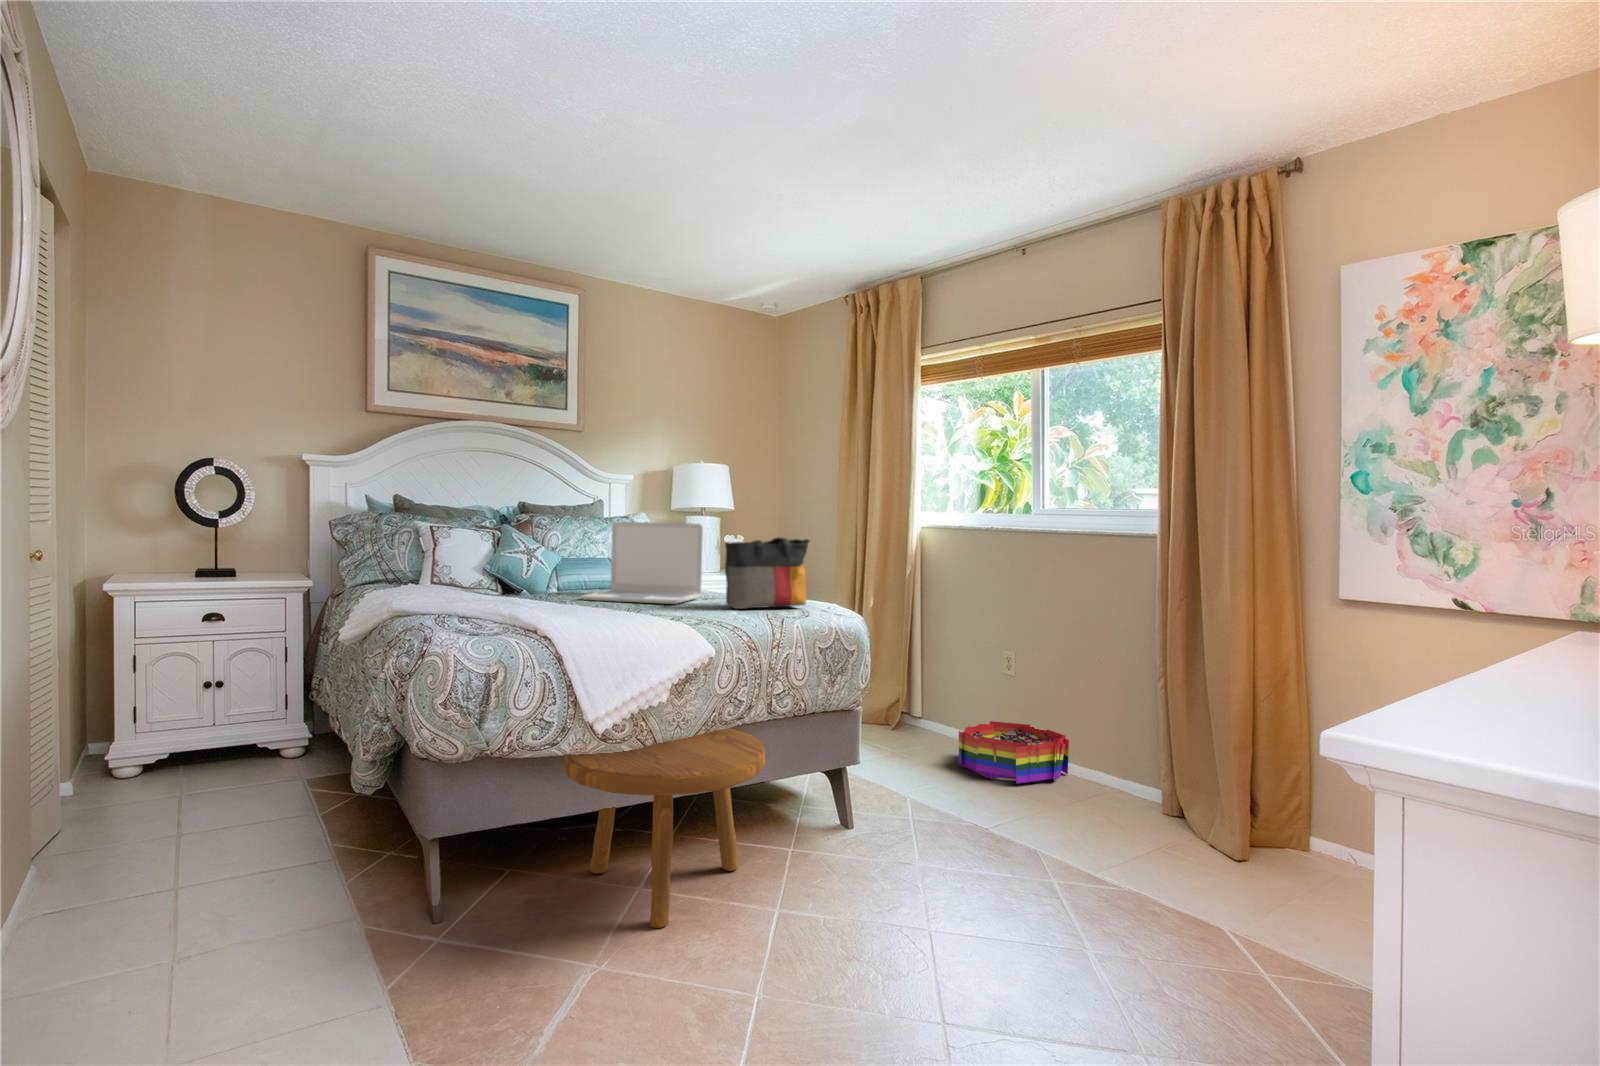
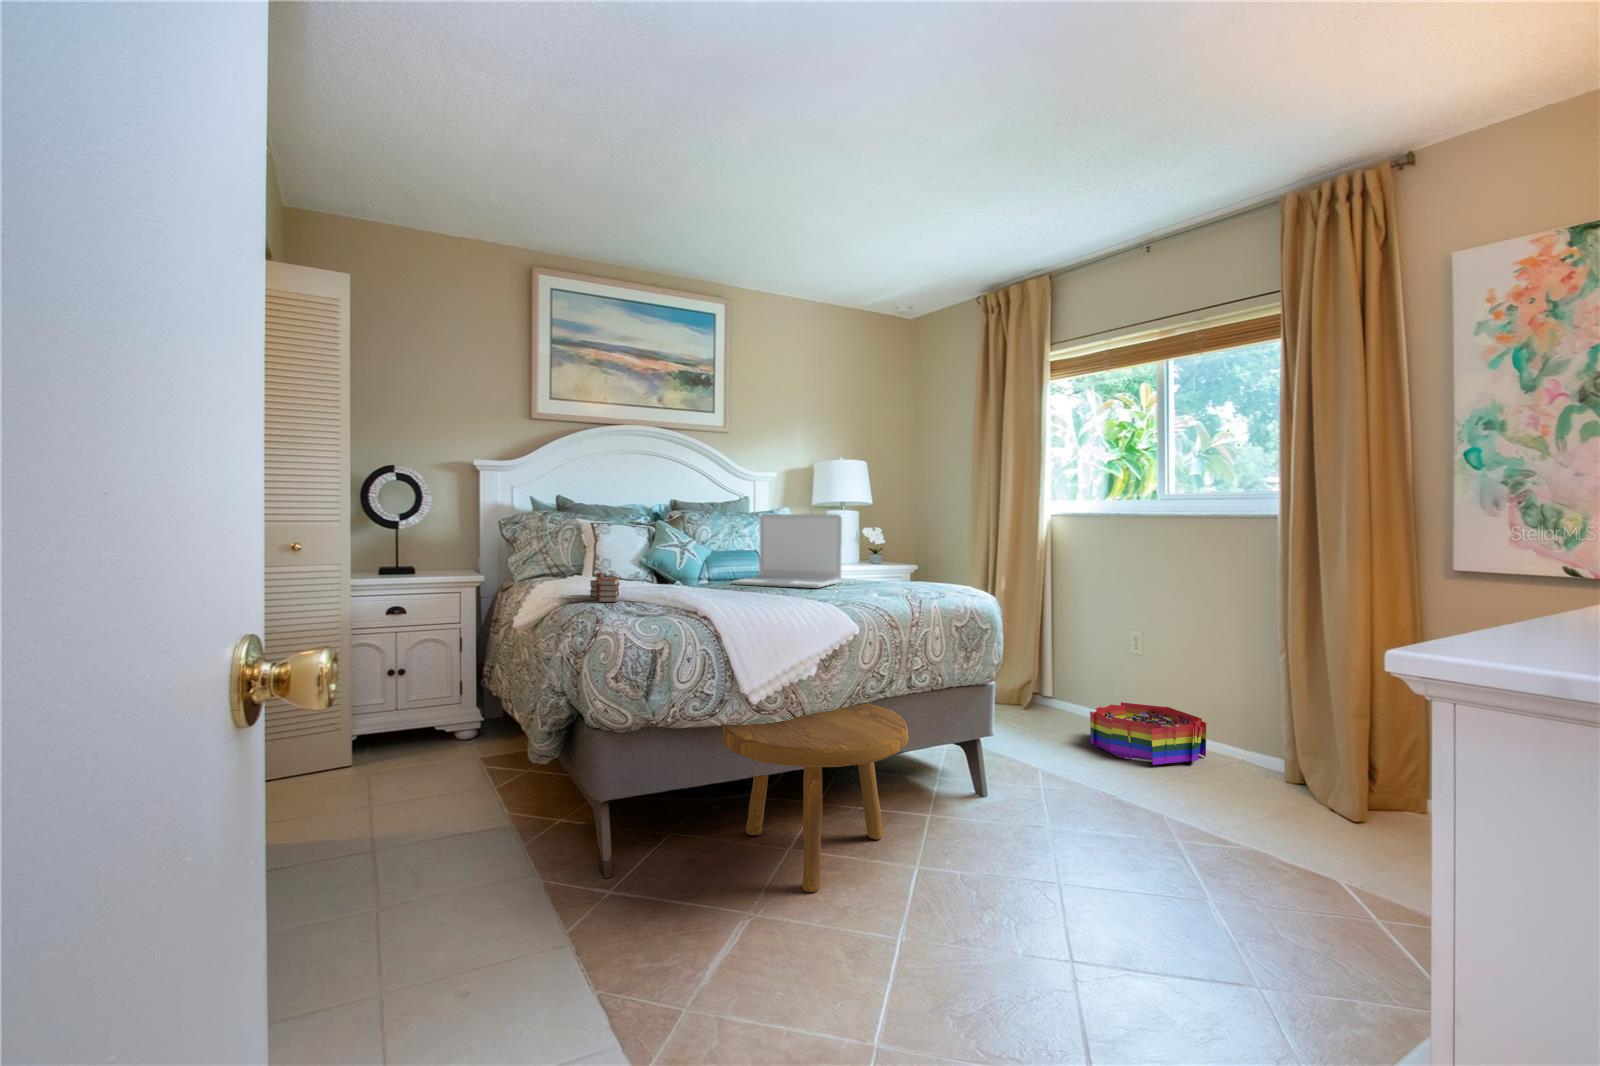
tote bag: present [725,537,809,609] -> none [864,526,944,592]
book: none [413,588,449,621] -> present [590,573,619,602]

